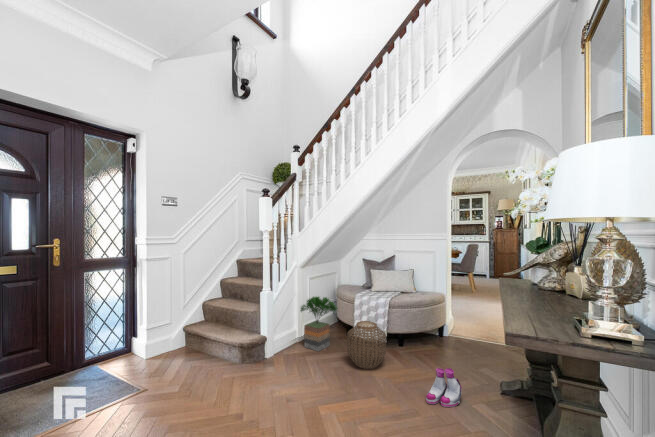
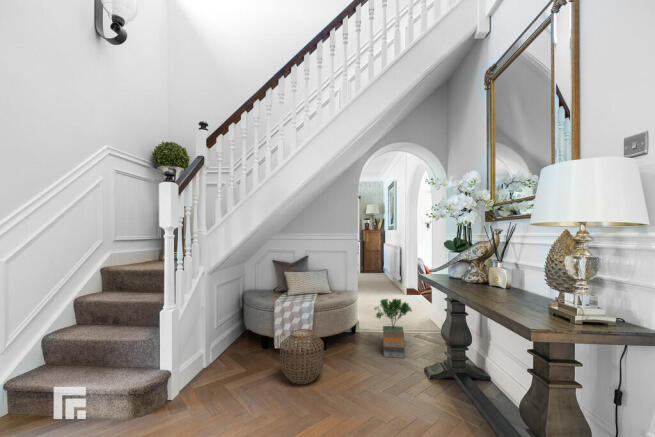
potted tree: present [300,297,337,351] -> present [374,299,412,358]
boots: present [426,368,462,407] -> none [382,364,413,407]

